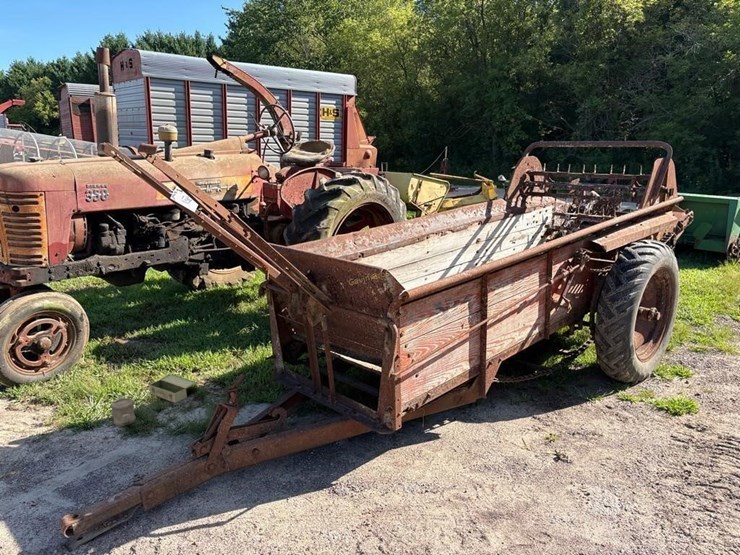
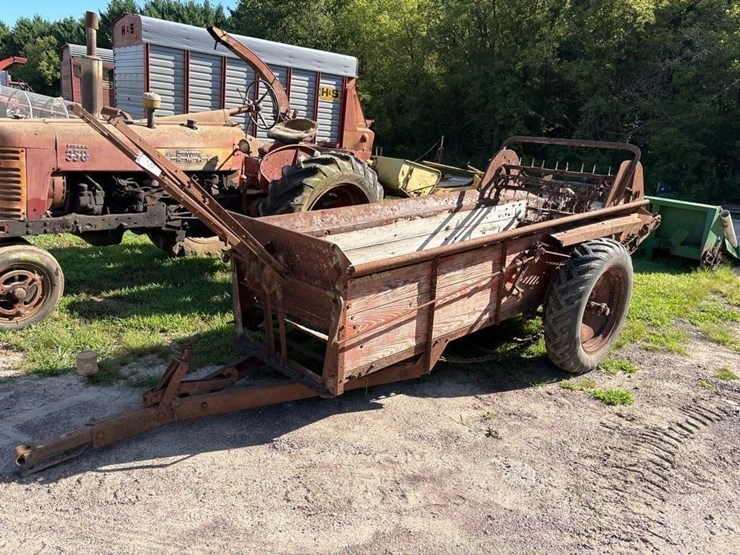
toolbox: present [149,374,196,403] -> none [115,332,161,359]

